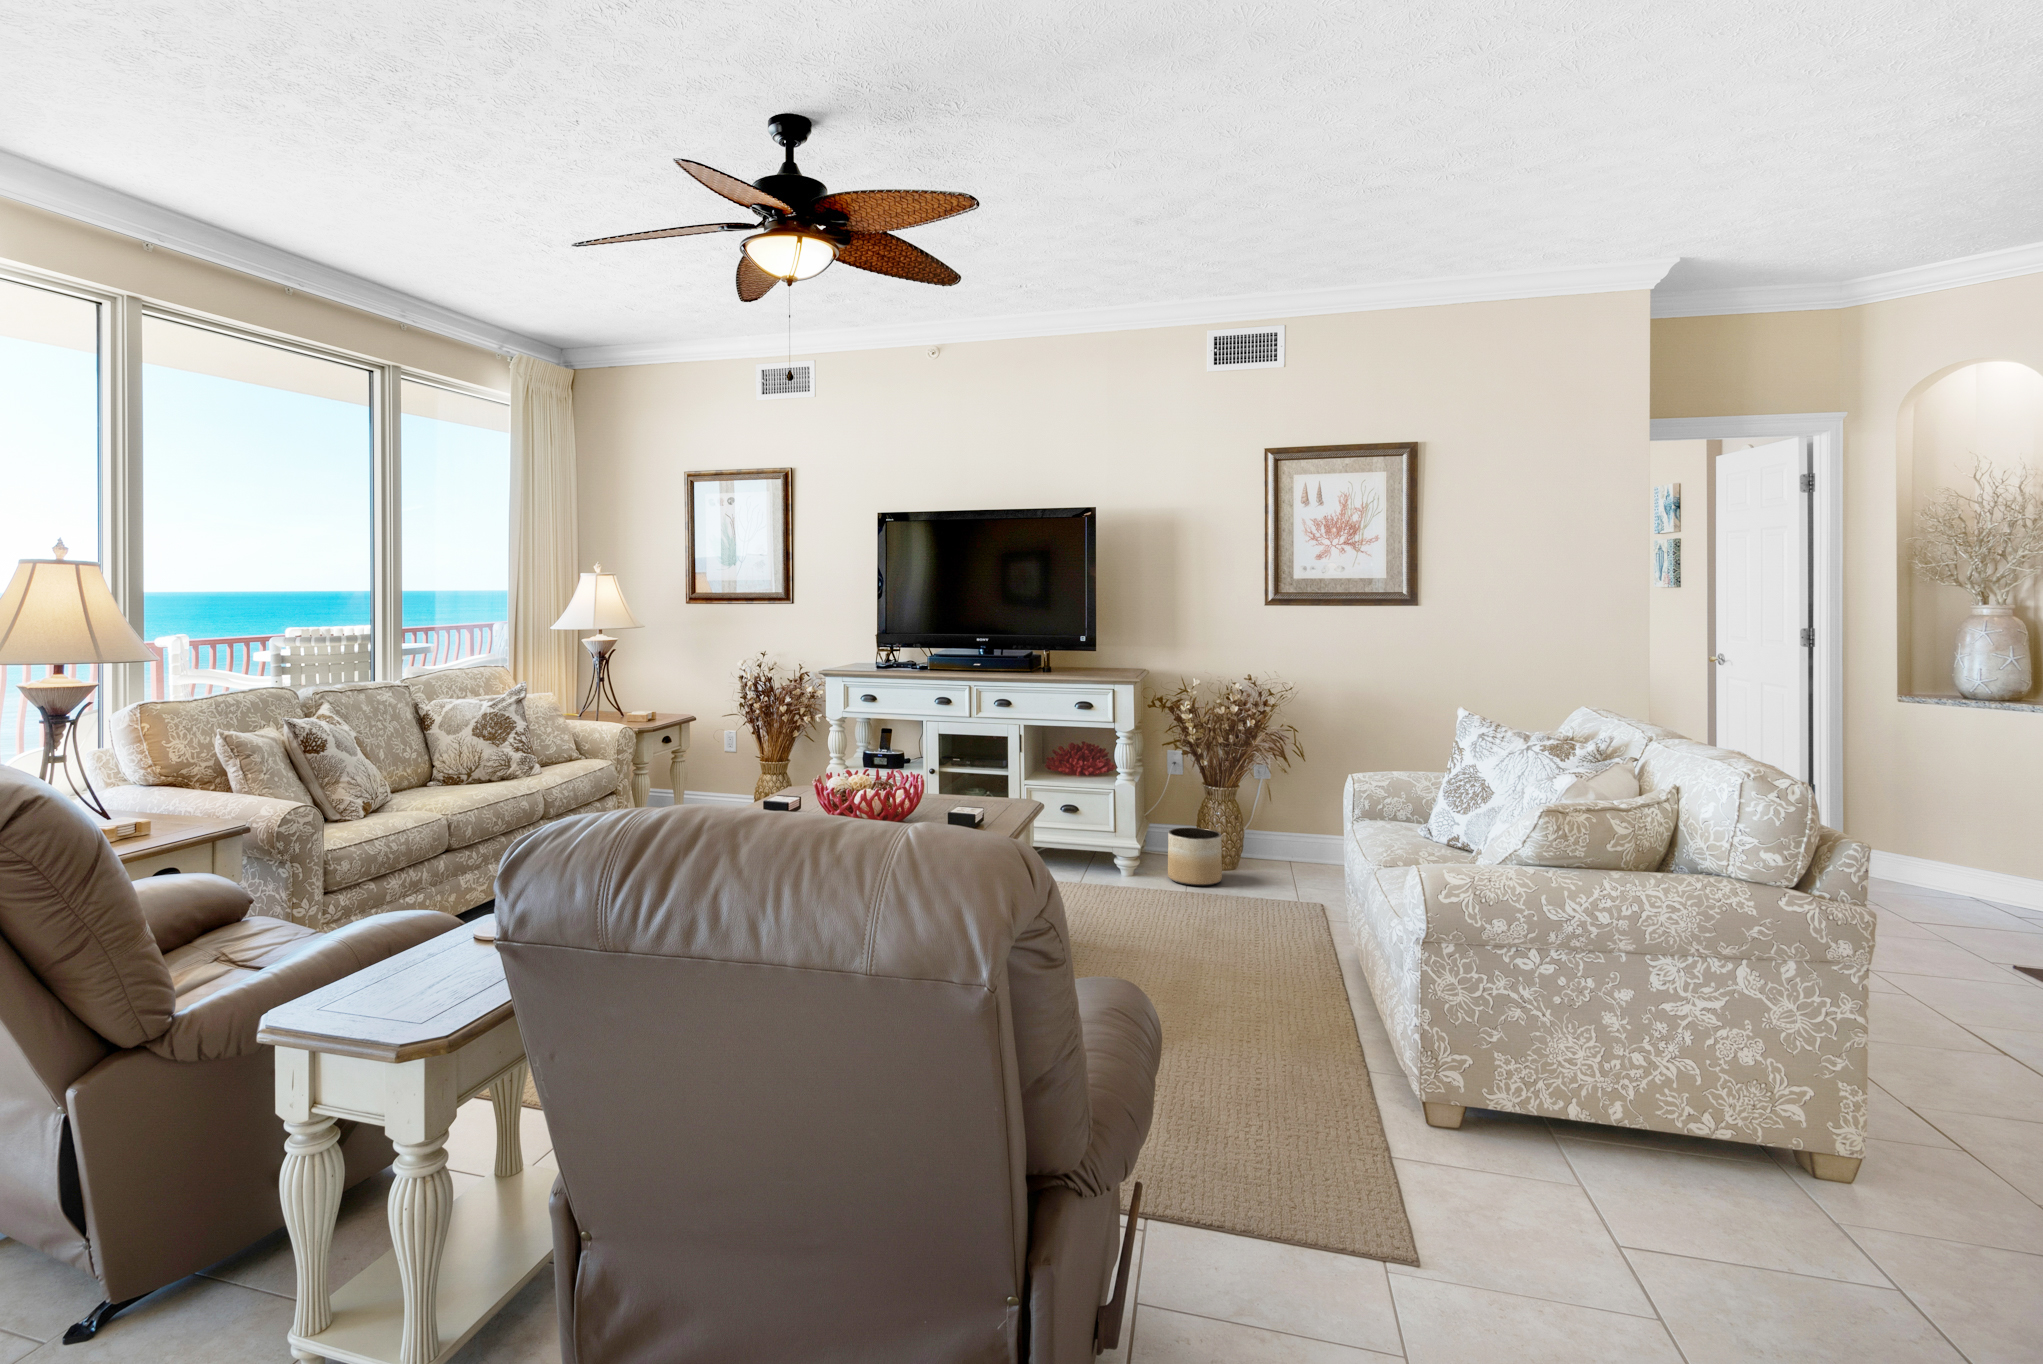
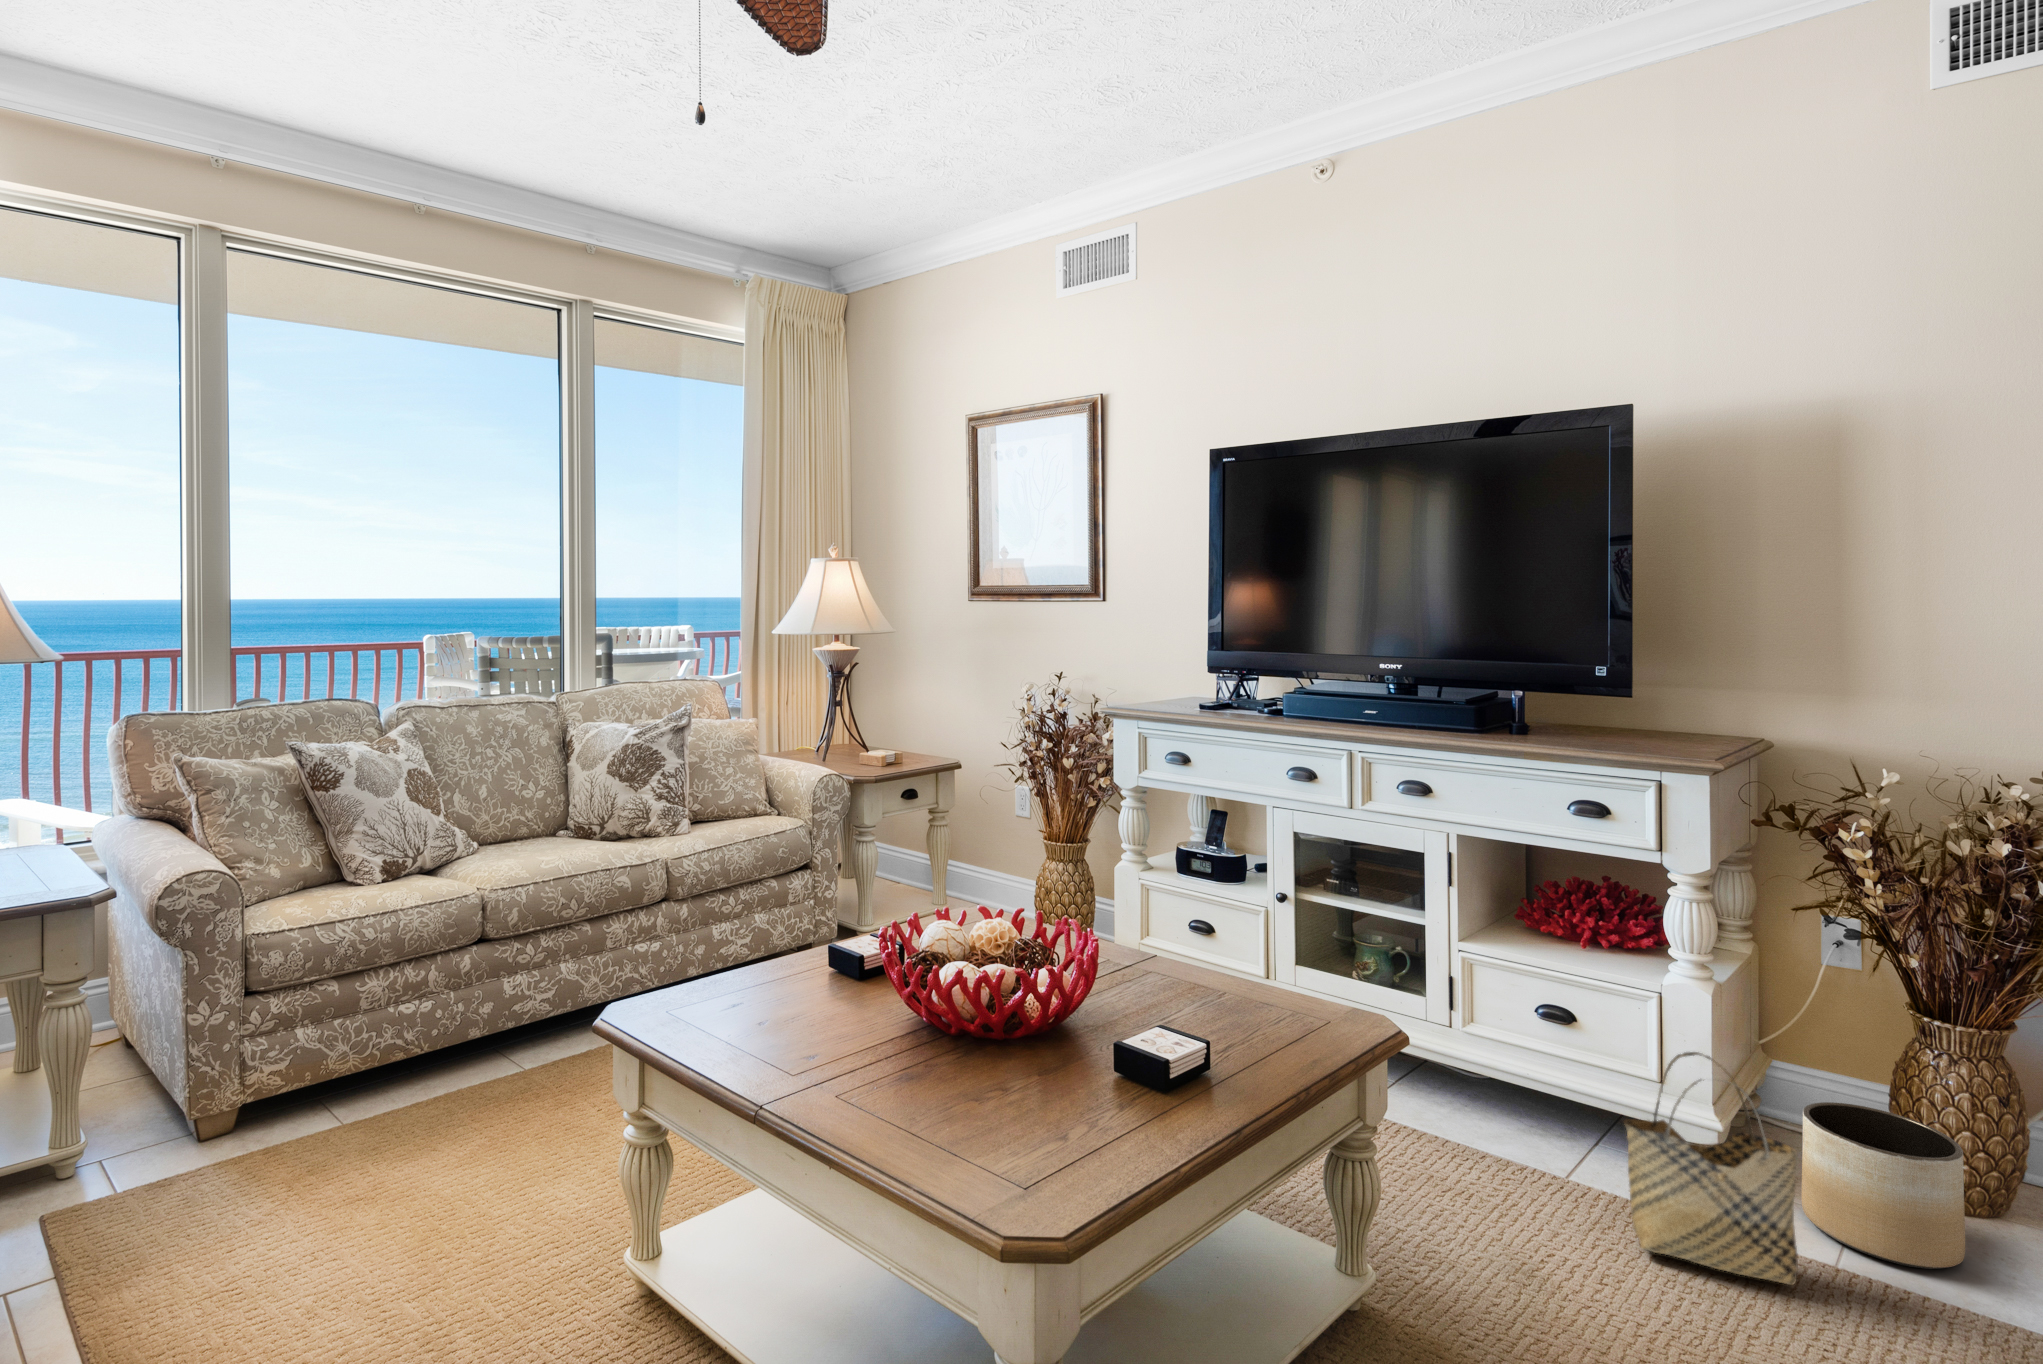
woven basket: none [1105,807,1167,897] -> present [1624,1052,1798,1285]

